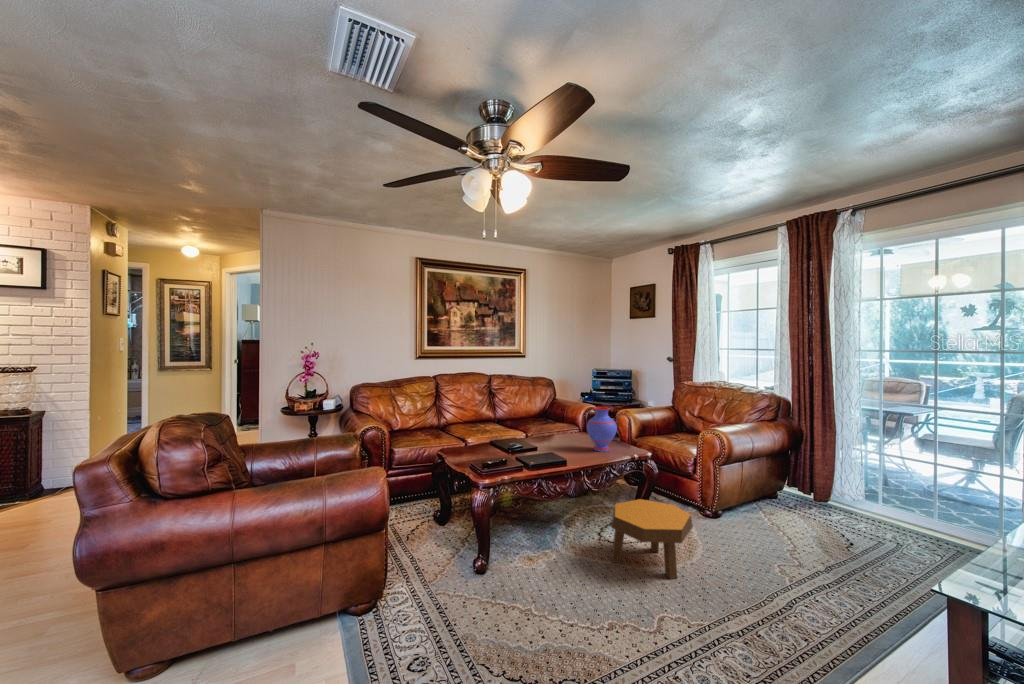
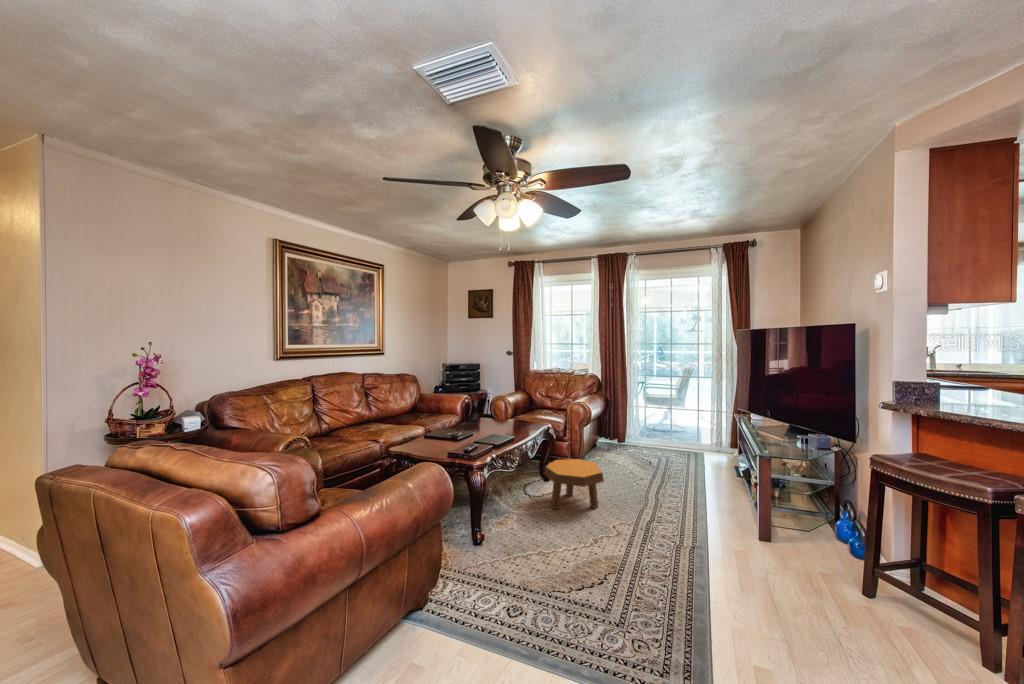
vase: present [587,407,617,452] -> none [506,393,530,429]

